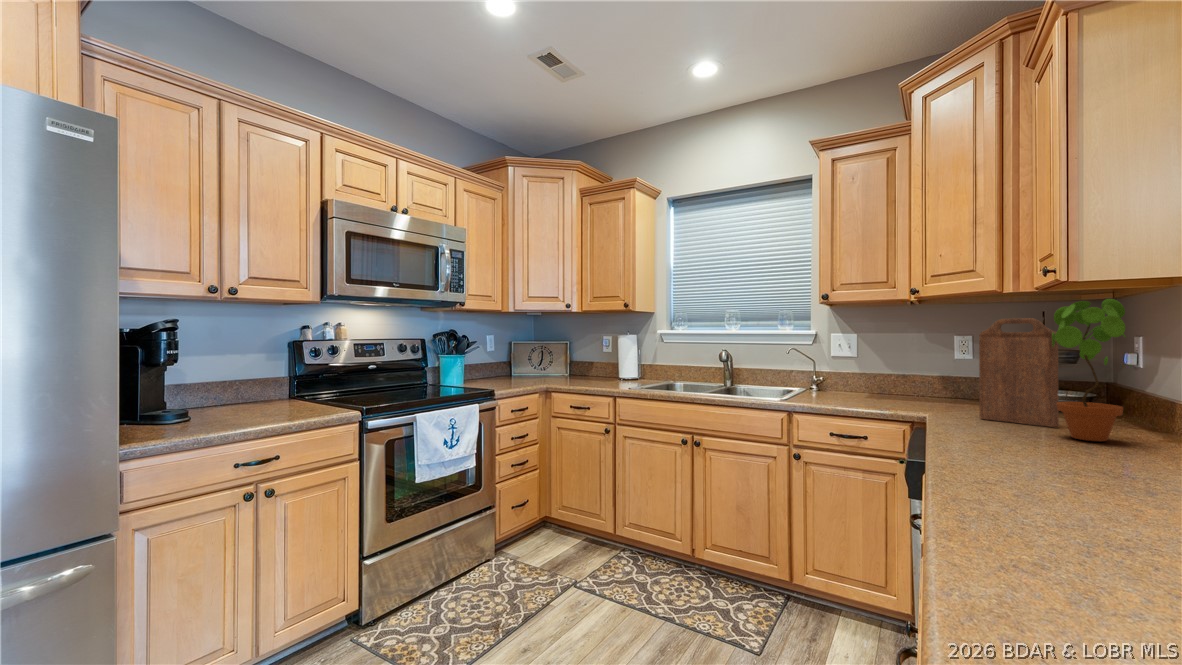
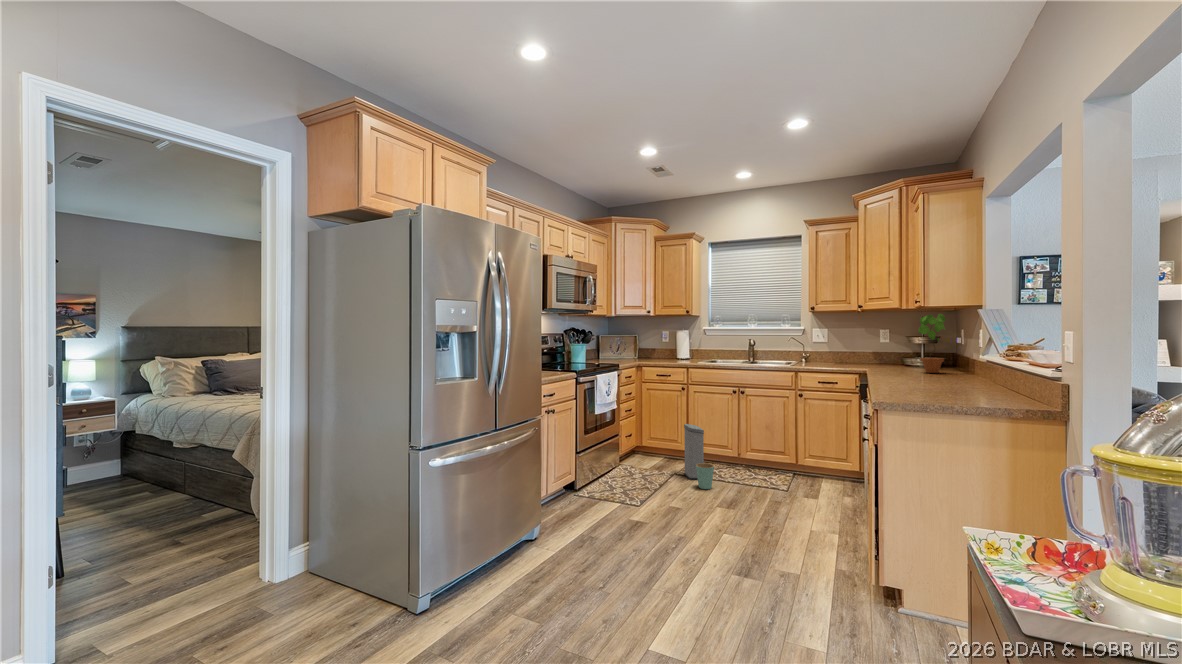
cutting board: present [979,318,1059,427] -> none [891,322,923,370]
trash can: none [583,500,617,641] -> present [684,424,714,489]

